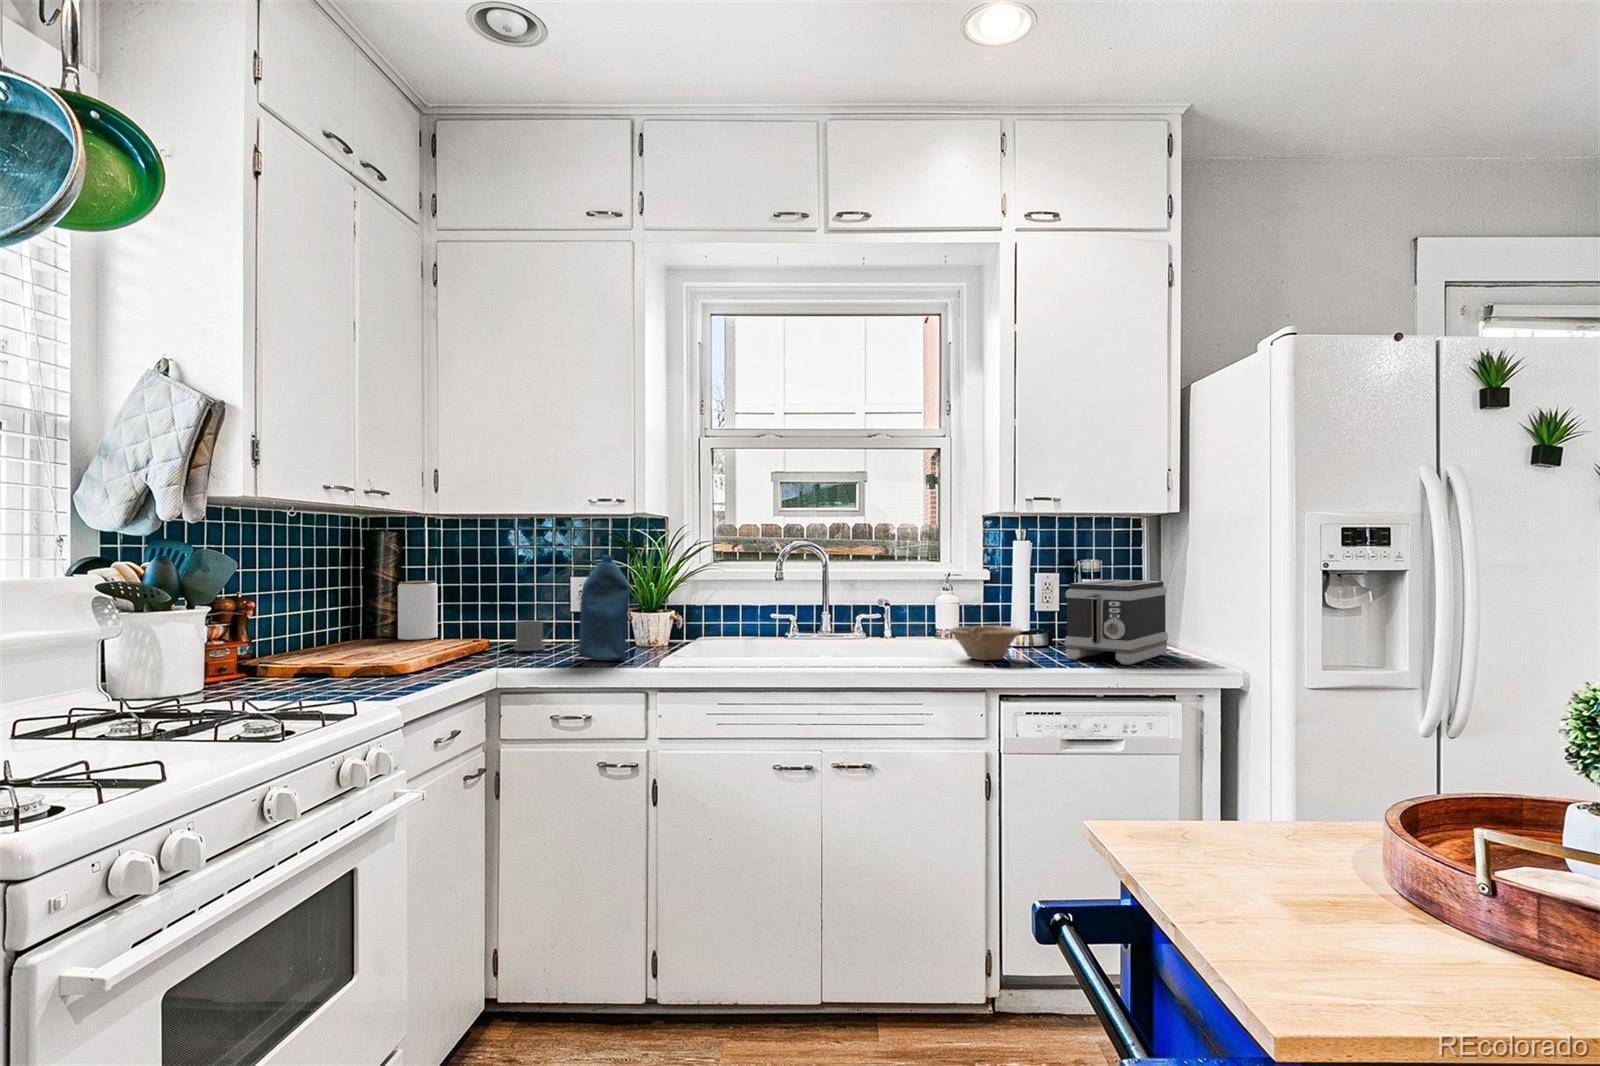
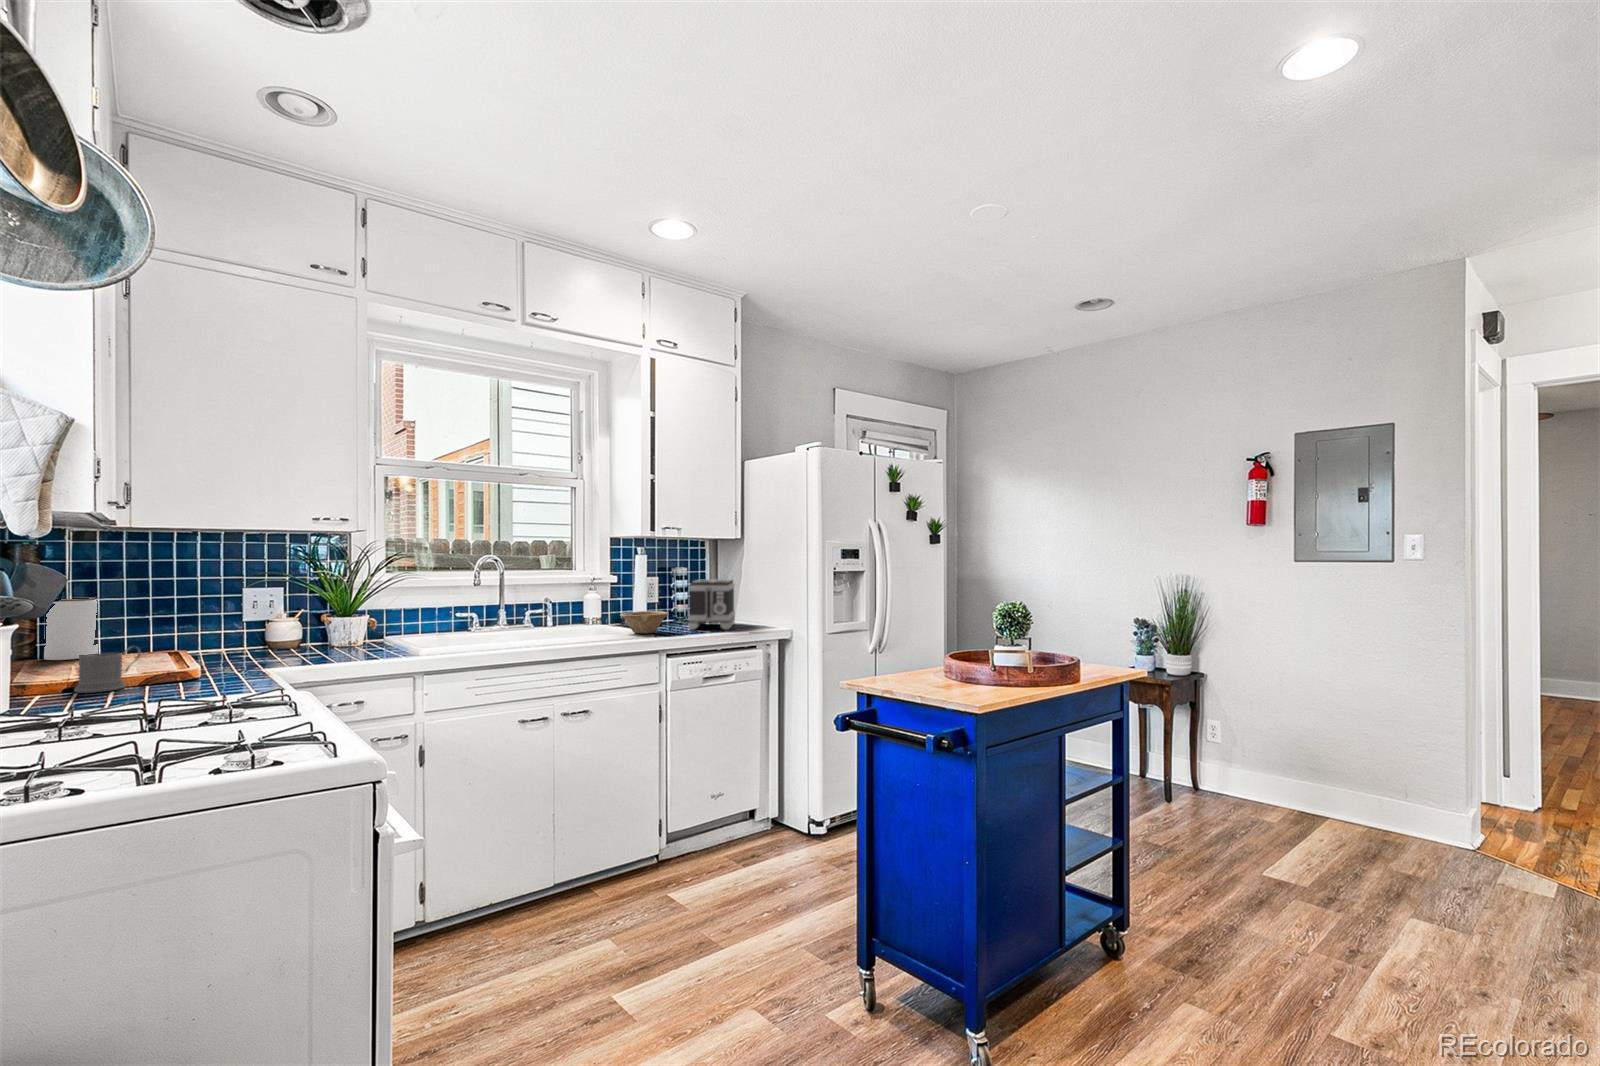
bottle: present [578,555,630,661] -> none [340,567,394,656]
mug: present [514,620,550,651] -> present [74,647,141,693]

